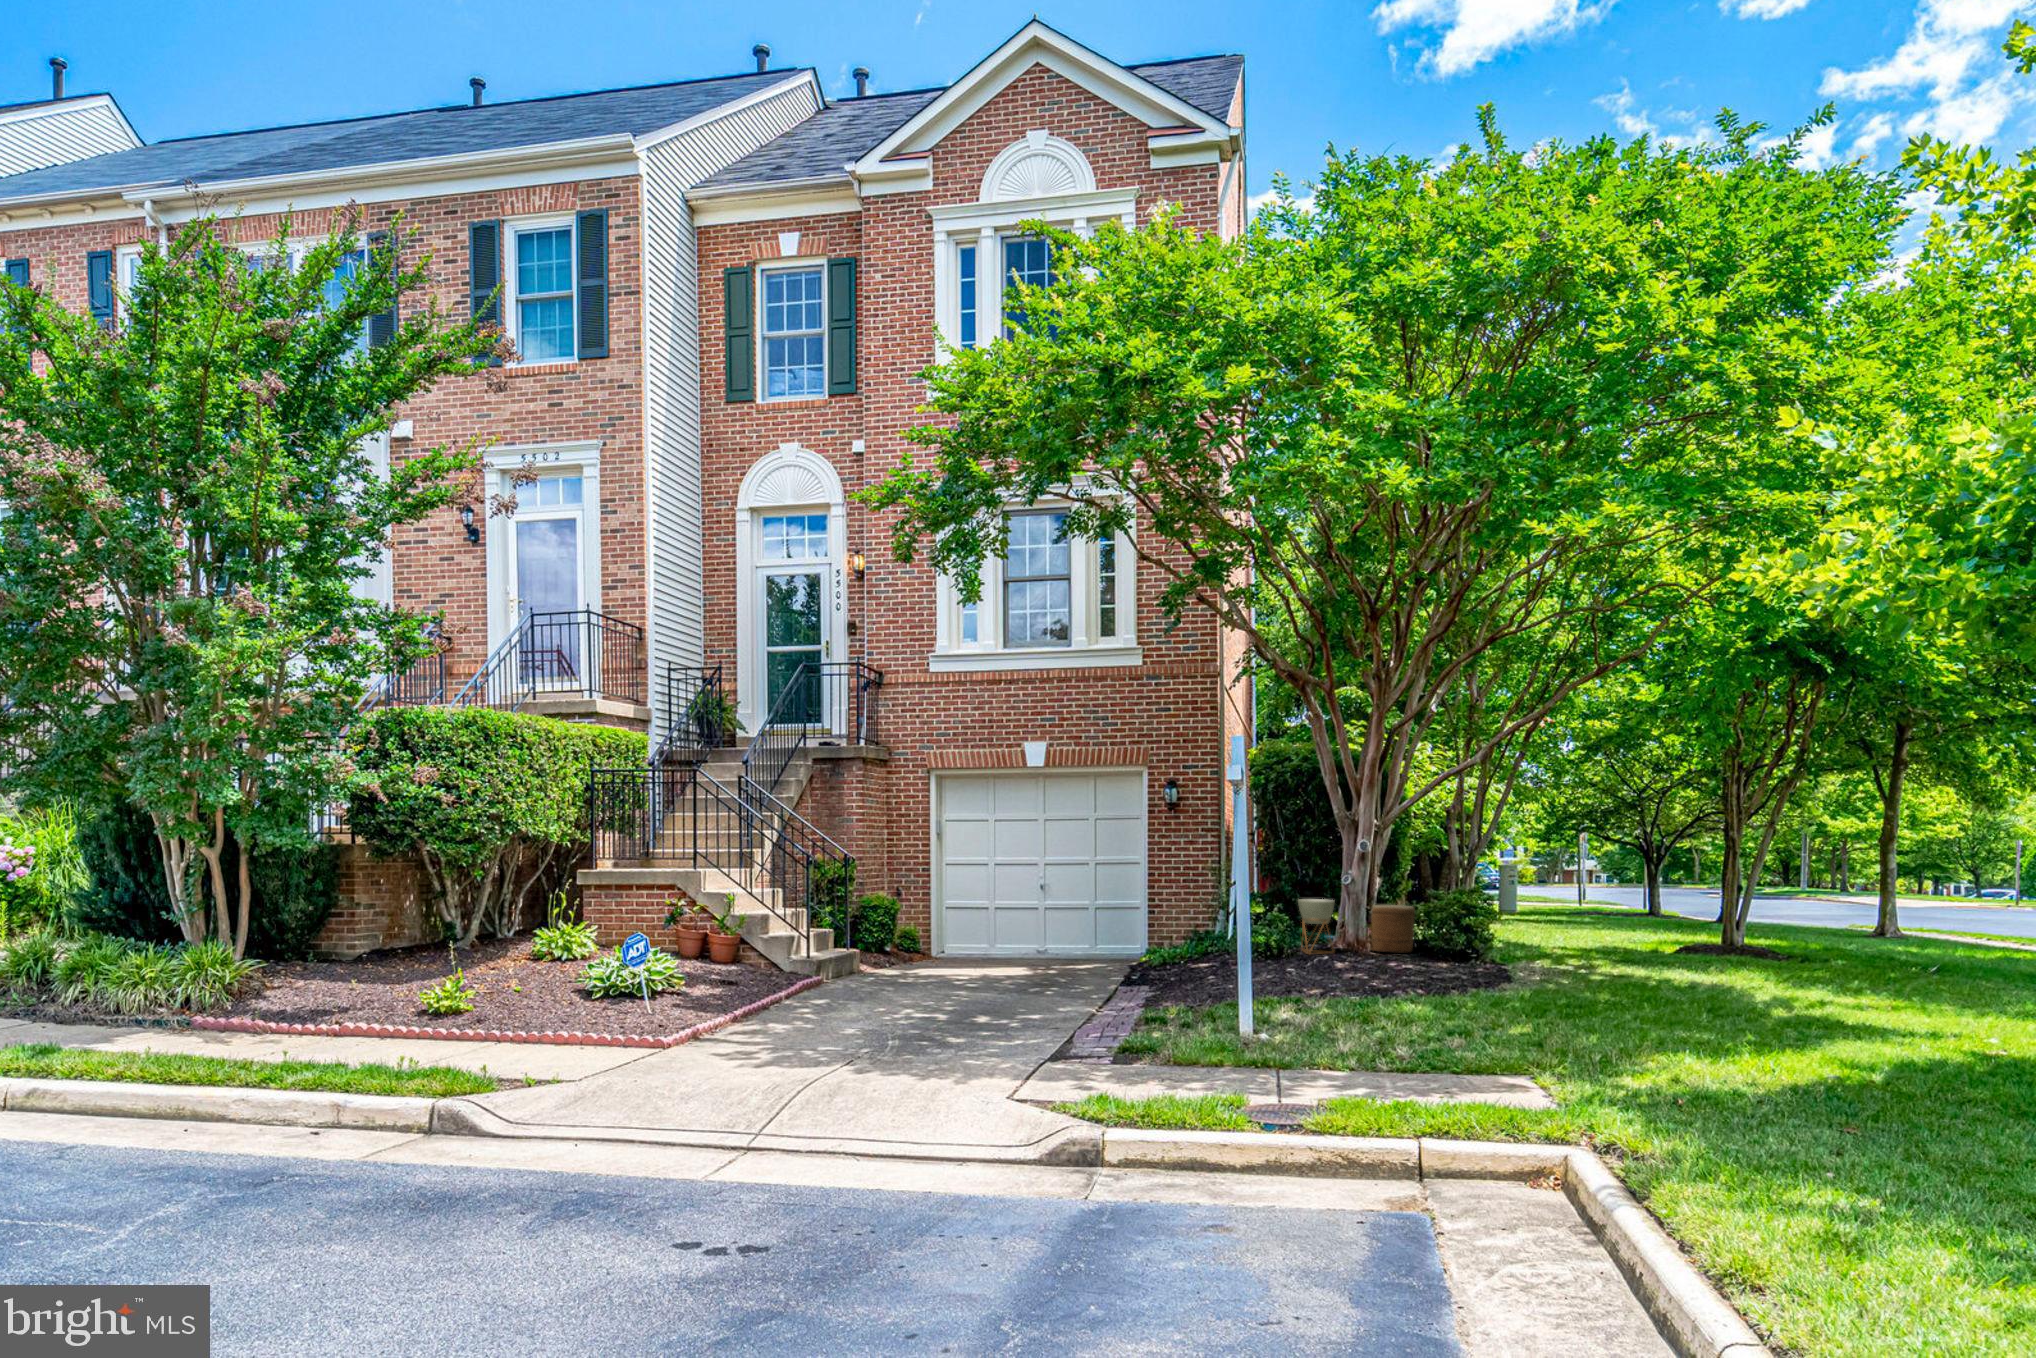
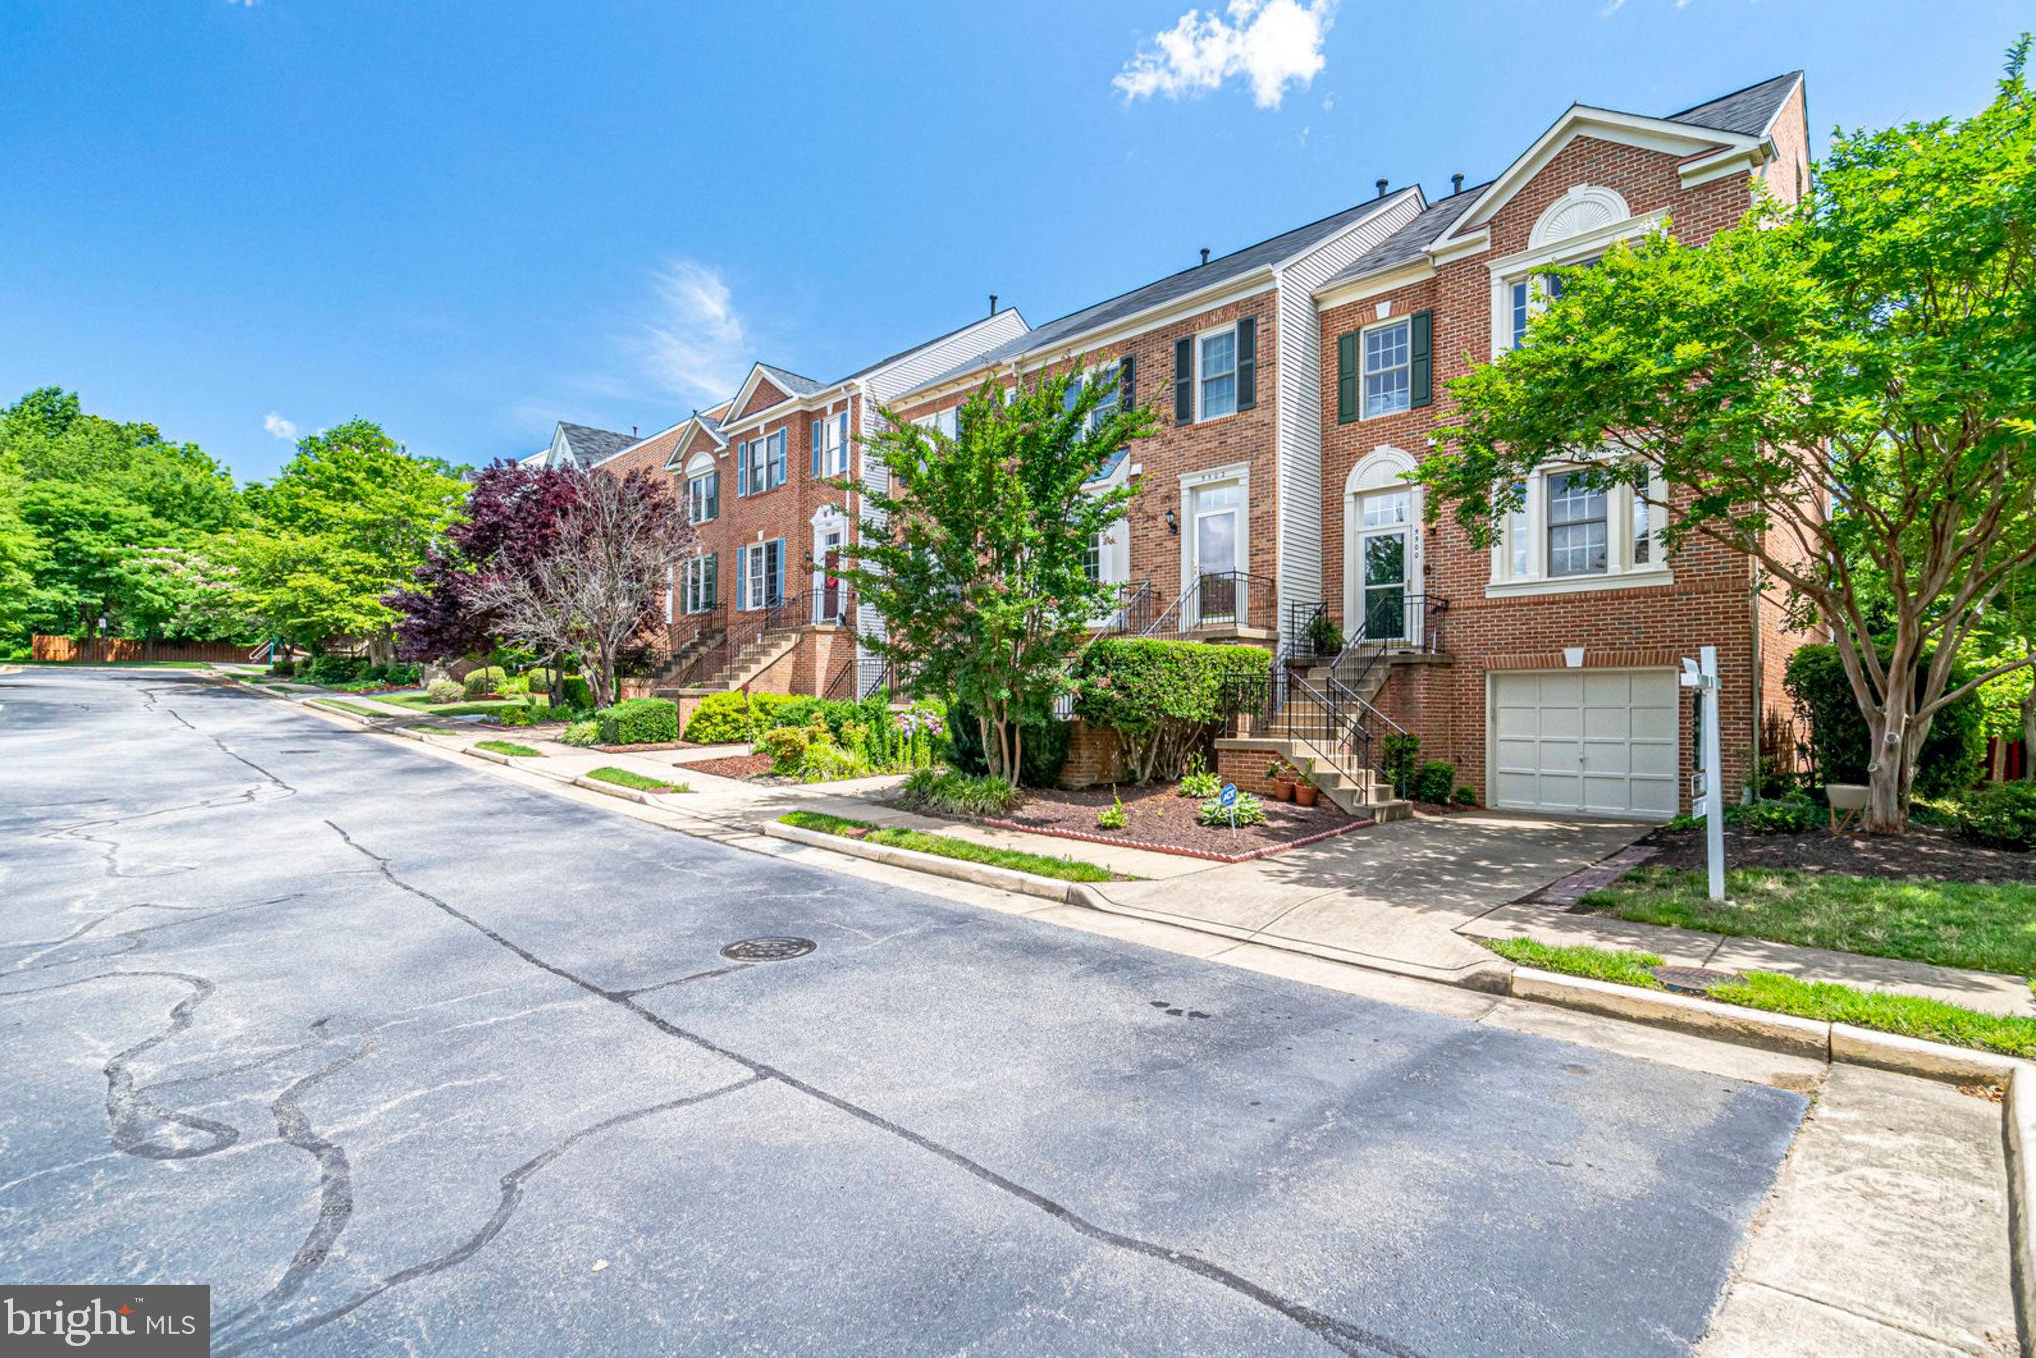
woven basket: present [1371,905,1415,953] -> none [1911,794,1975,842]

